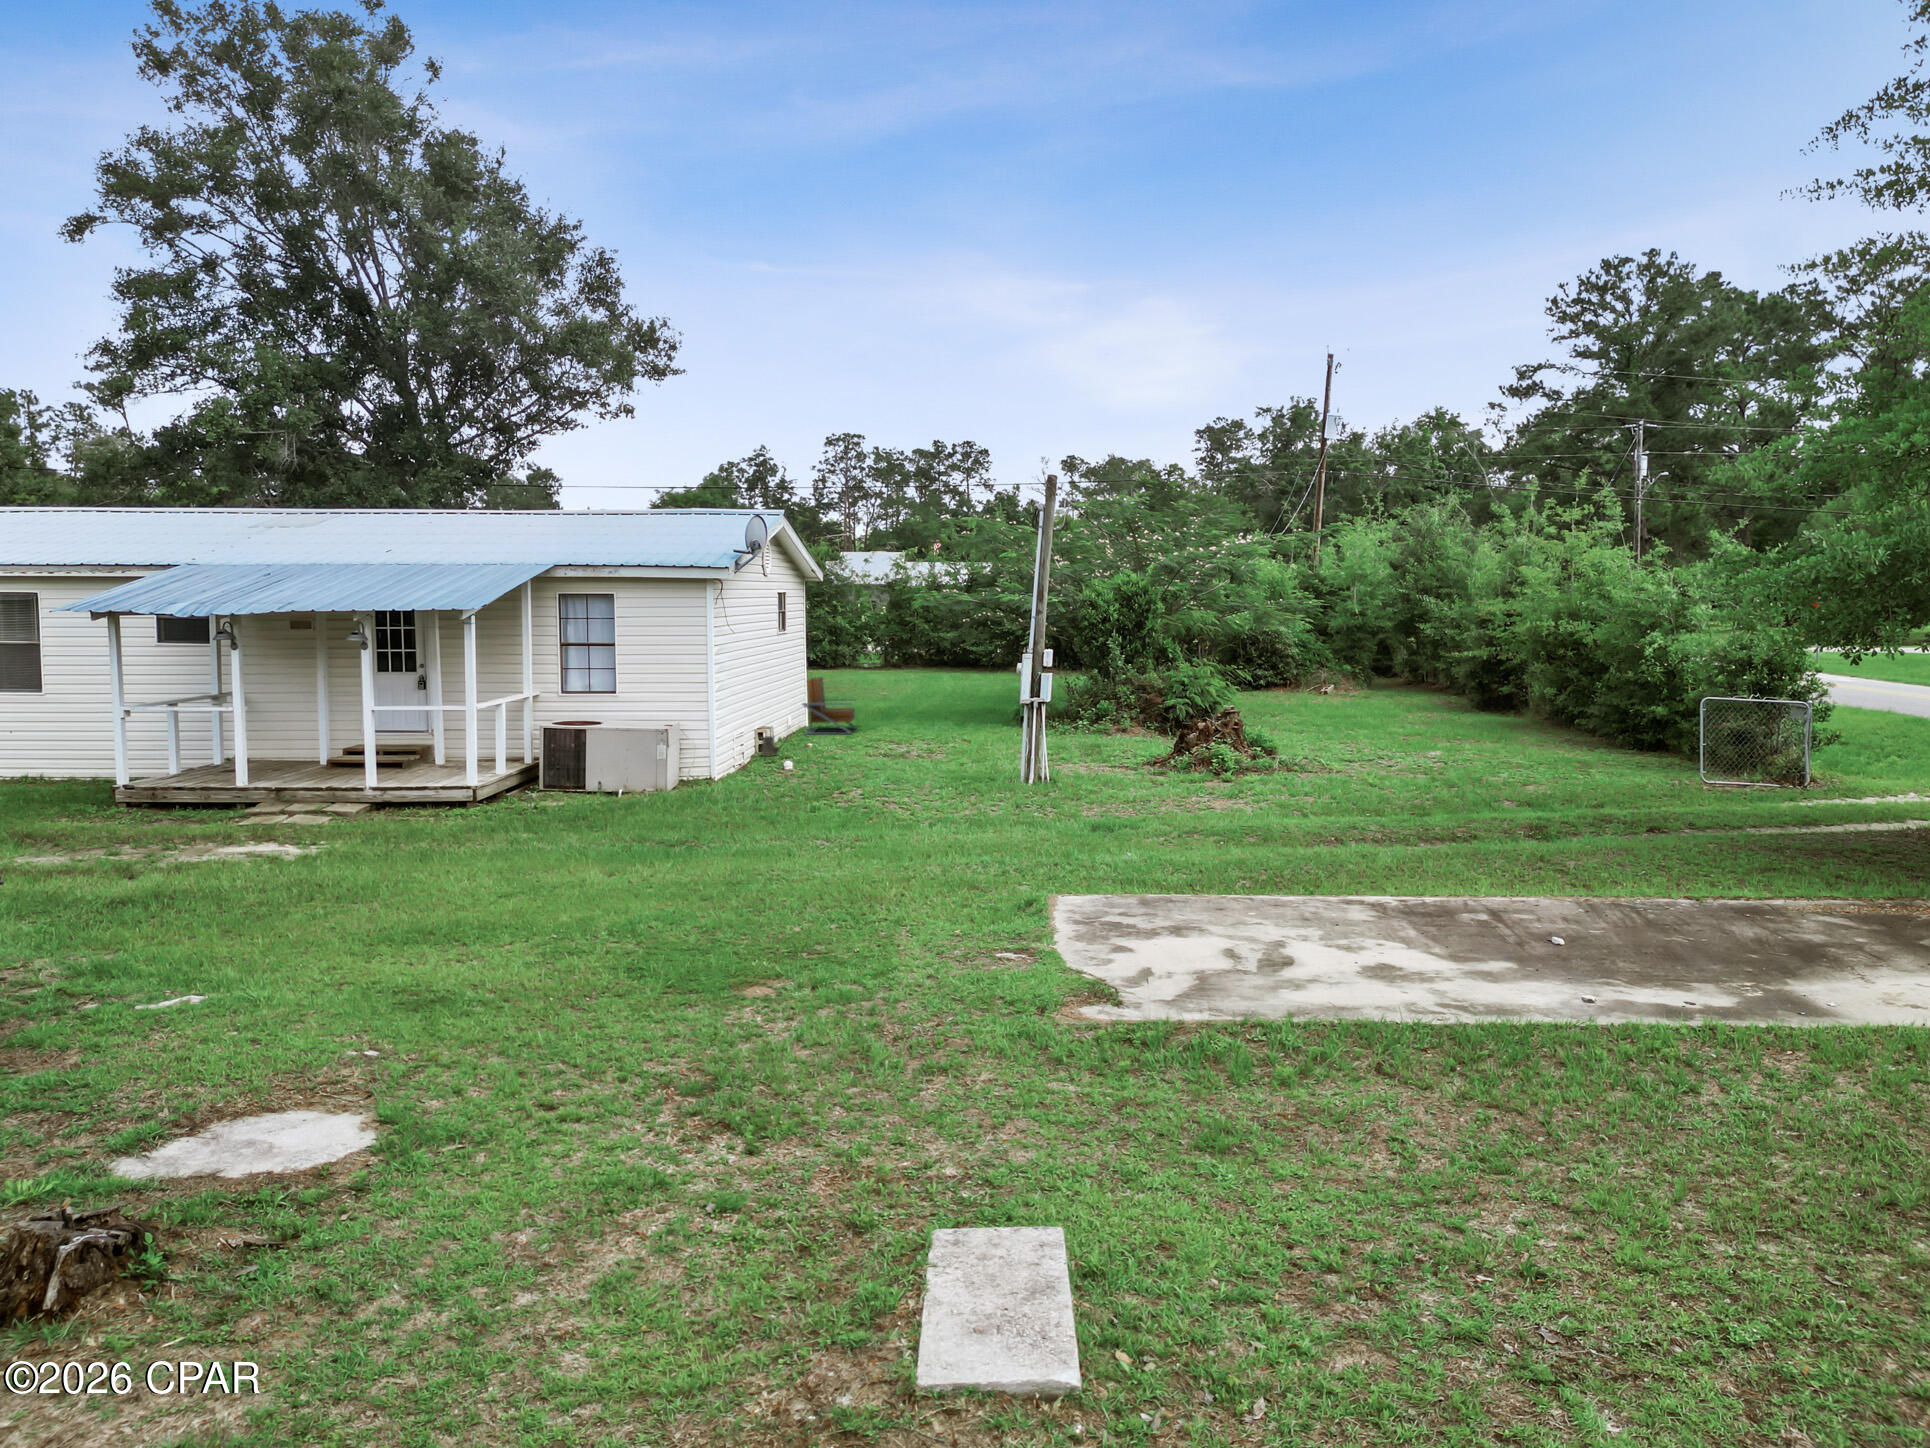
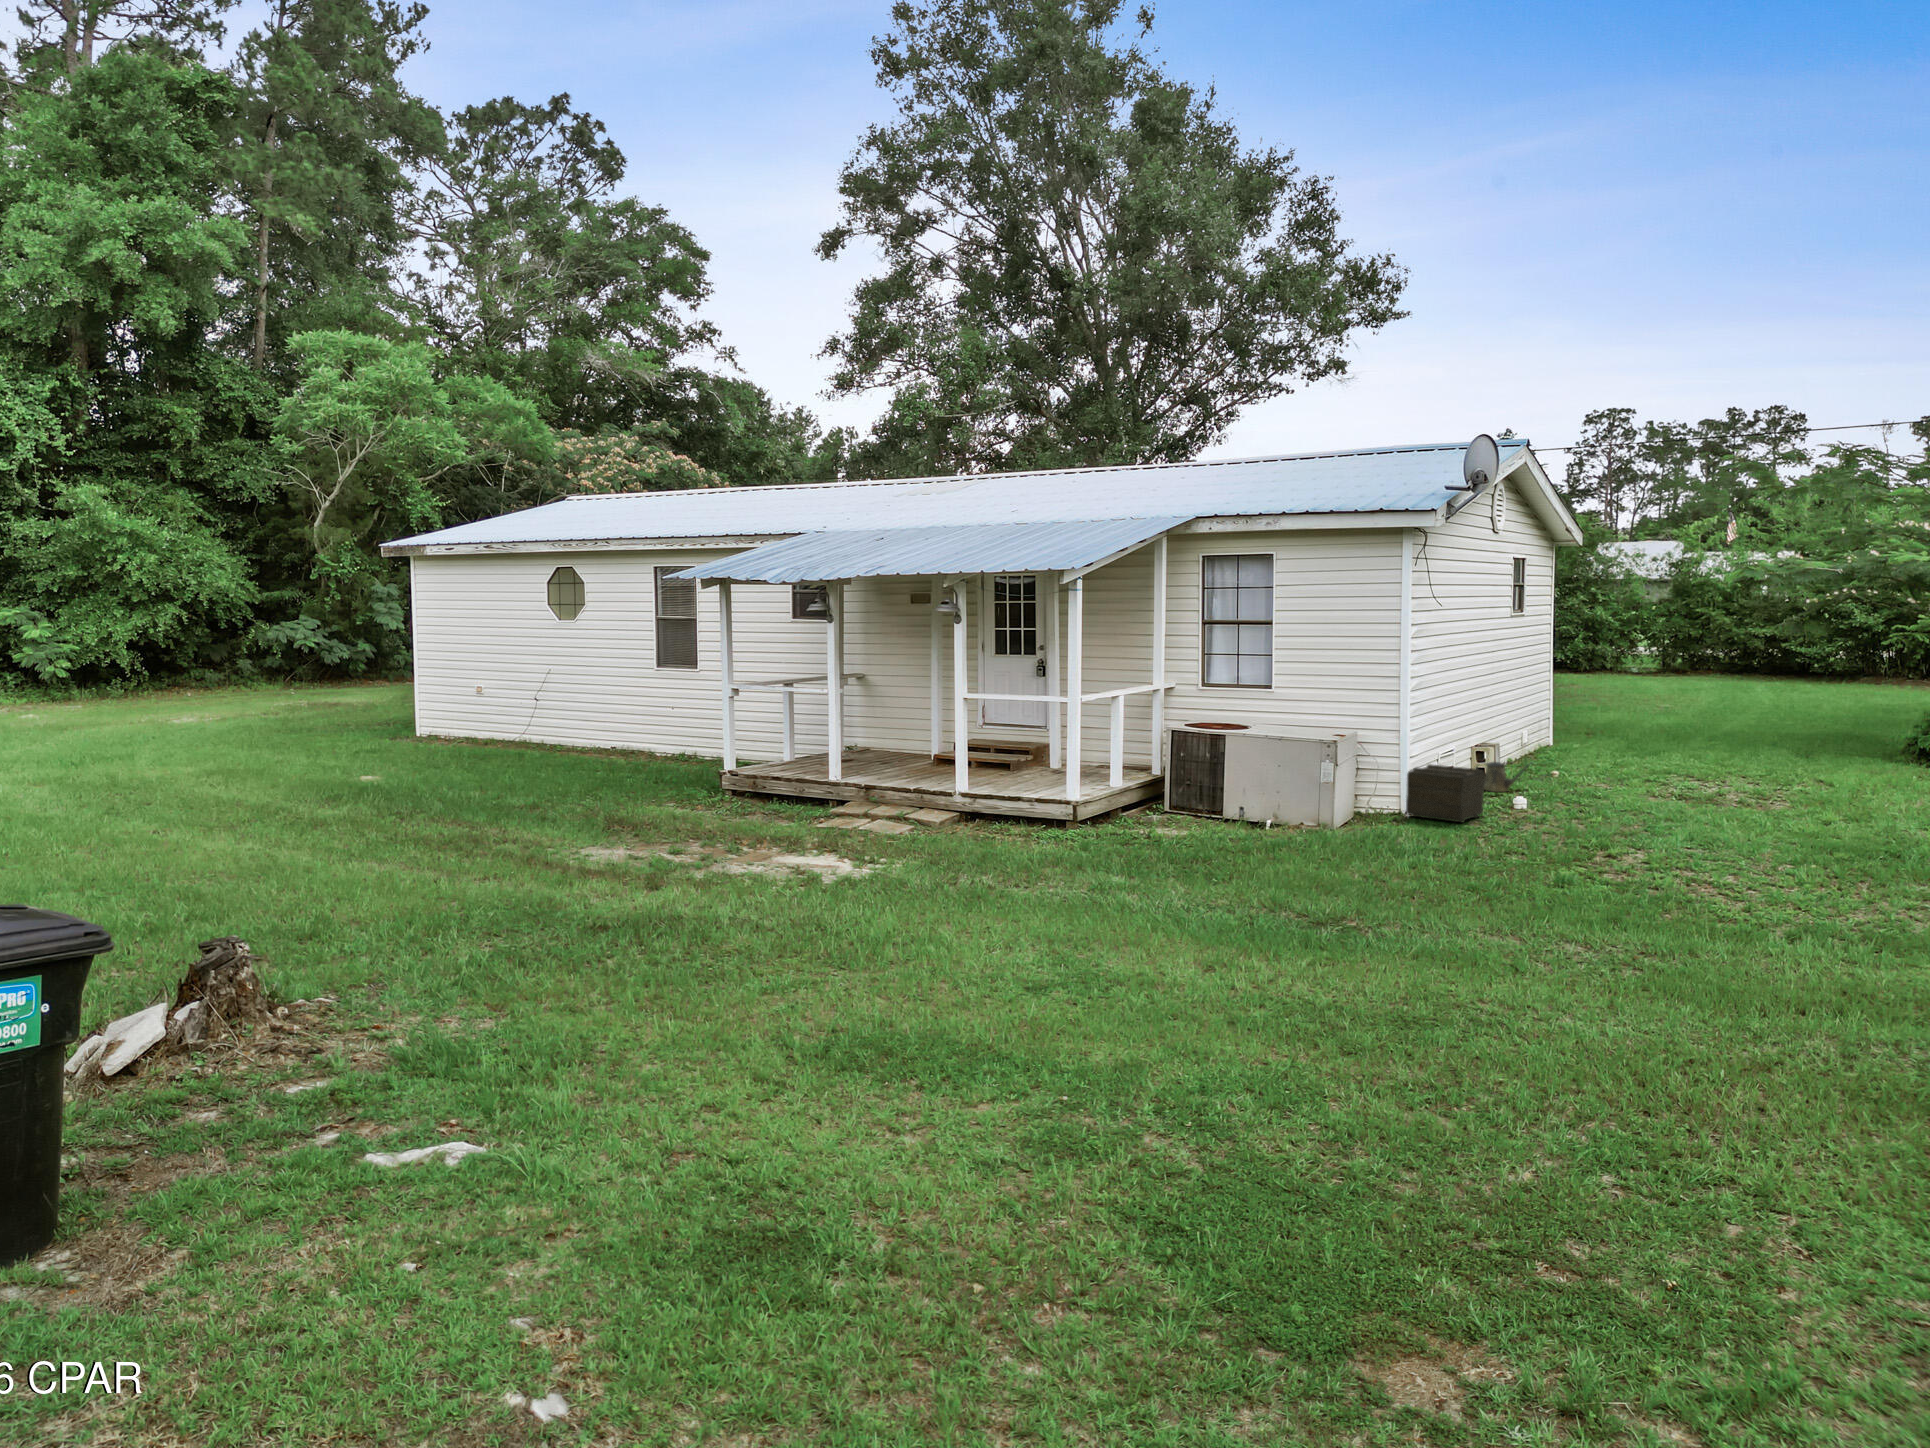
lounge chair: present [803,677,856,734] -> none [1550,679,1640,765]
wooden crate: none [713,739,762,775] -> present [1406,764,1484,822]

